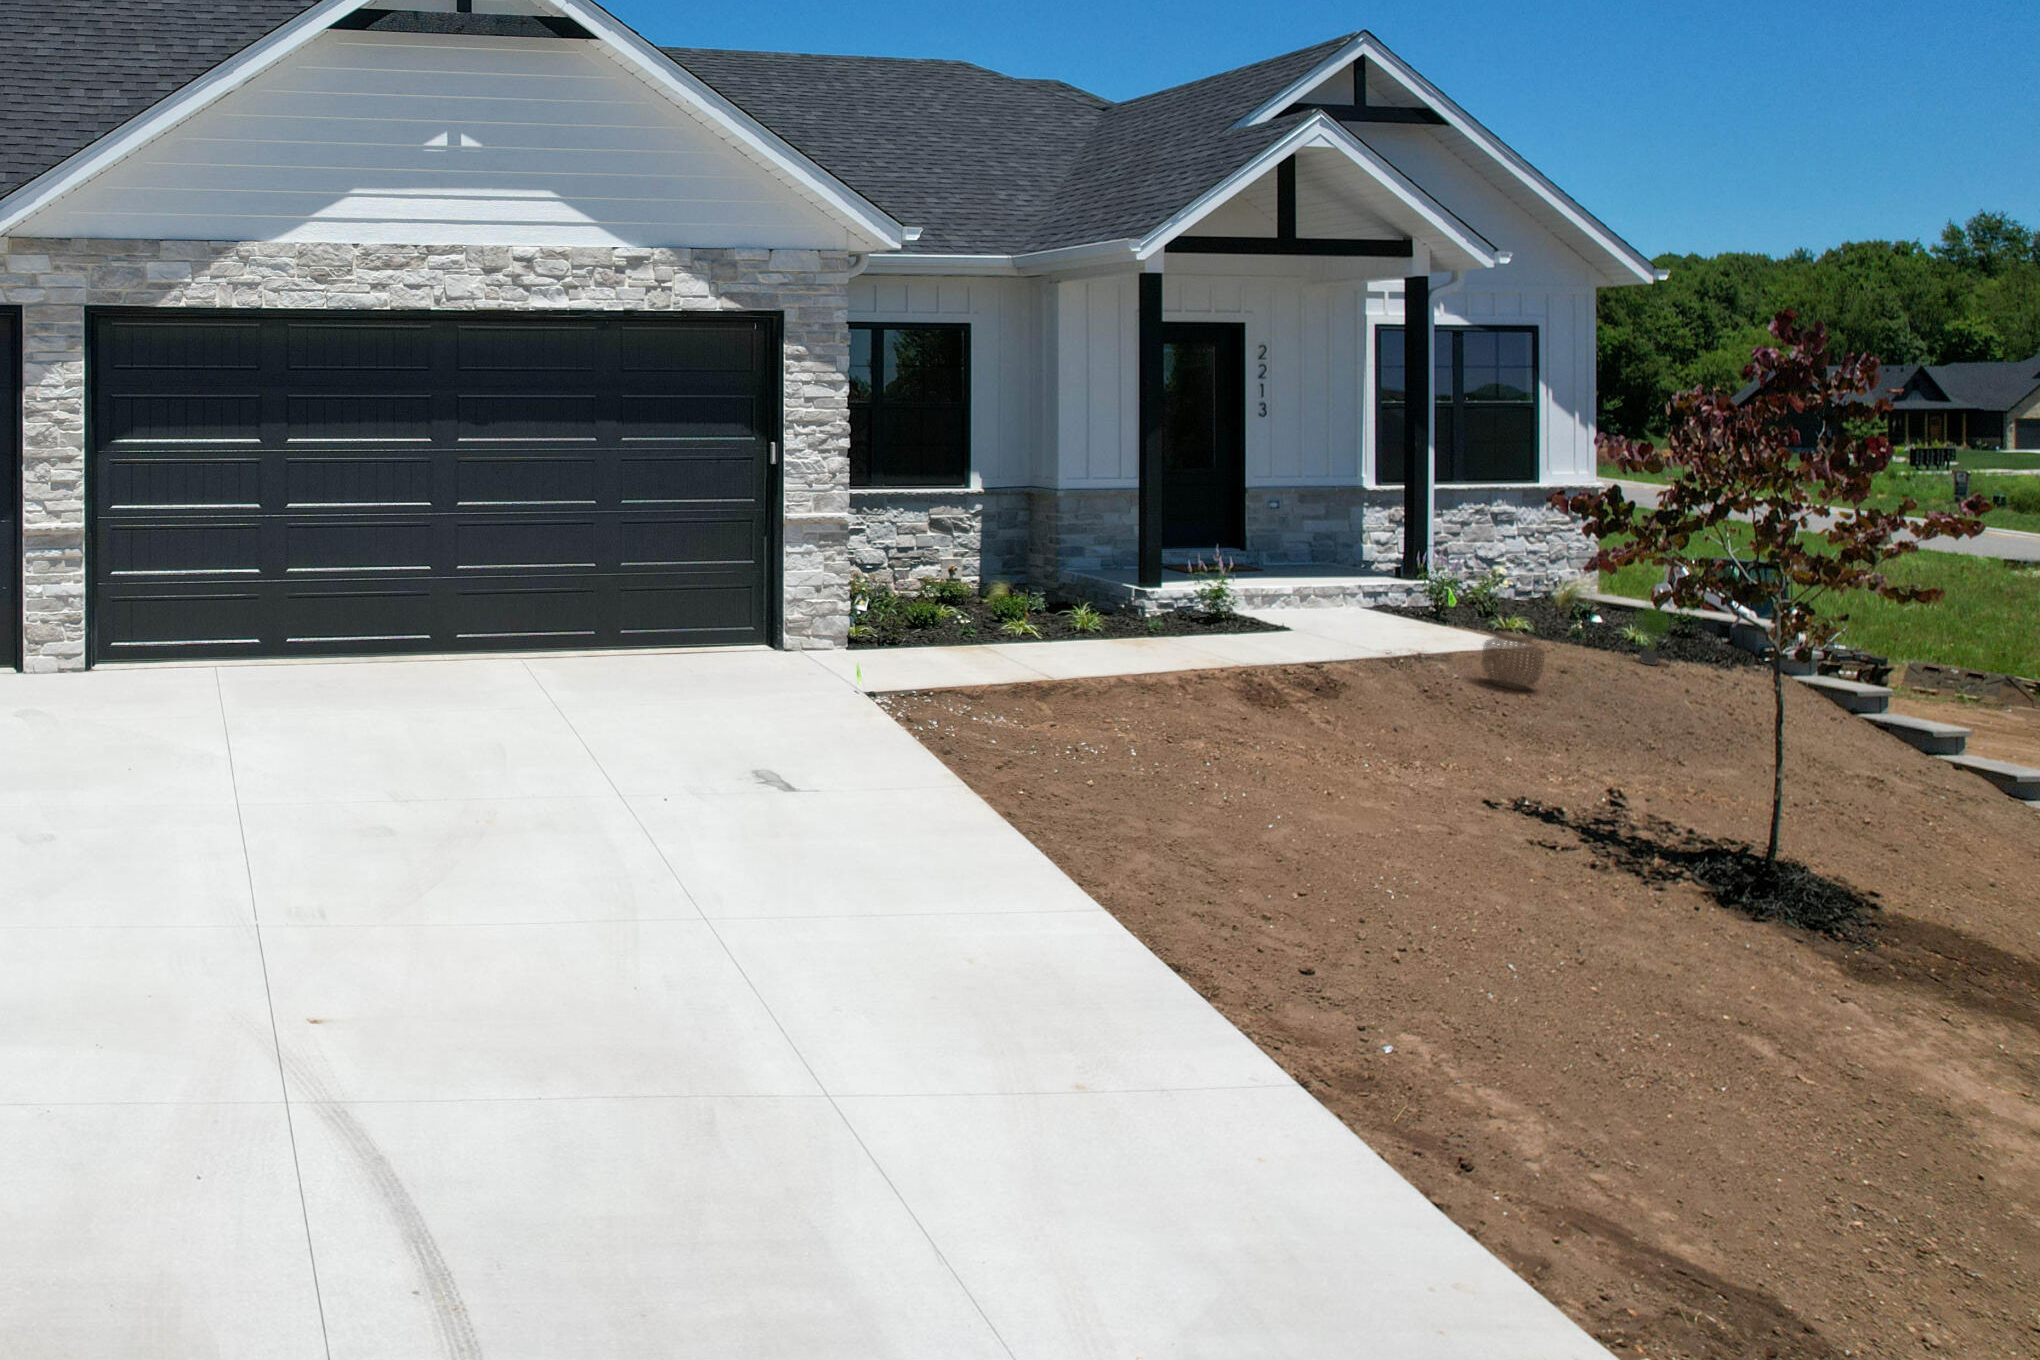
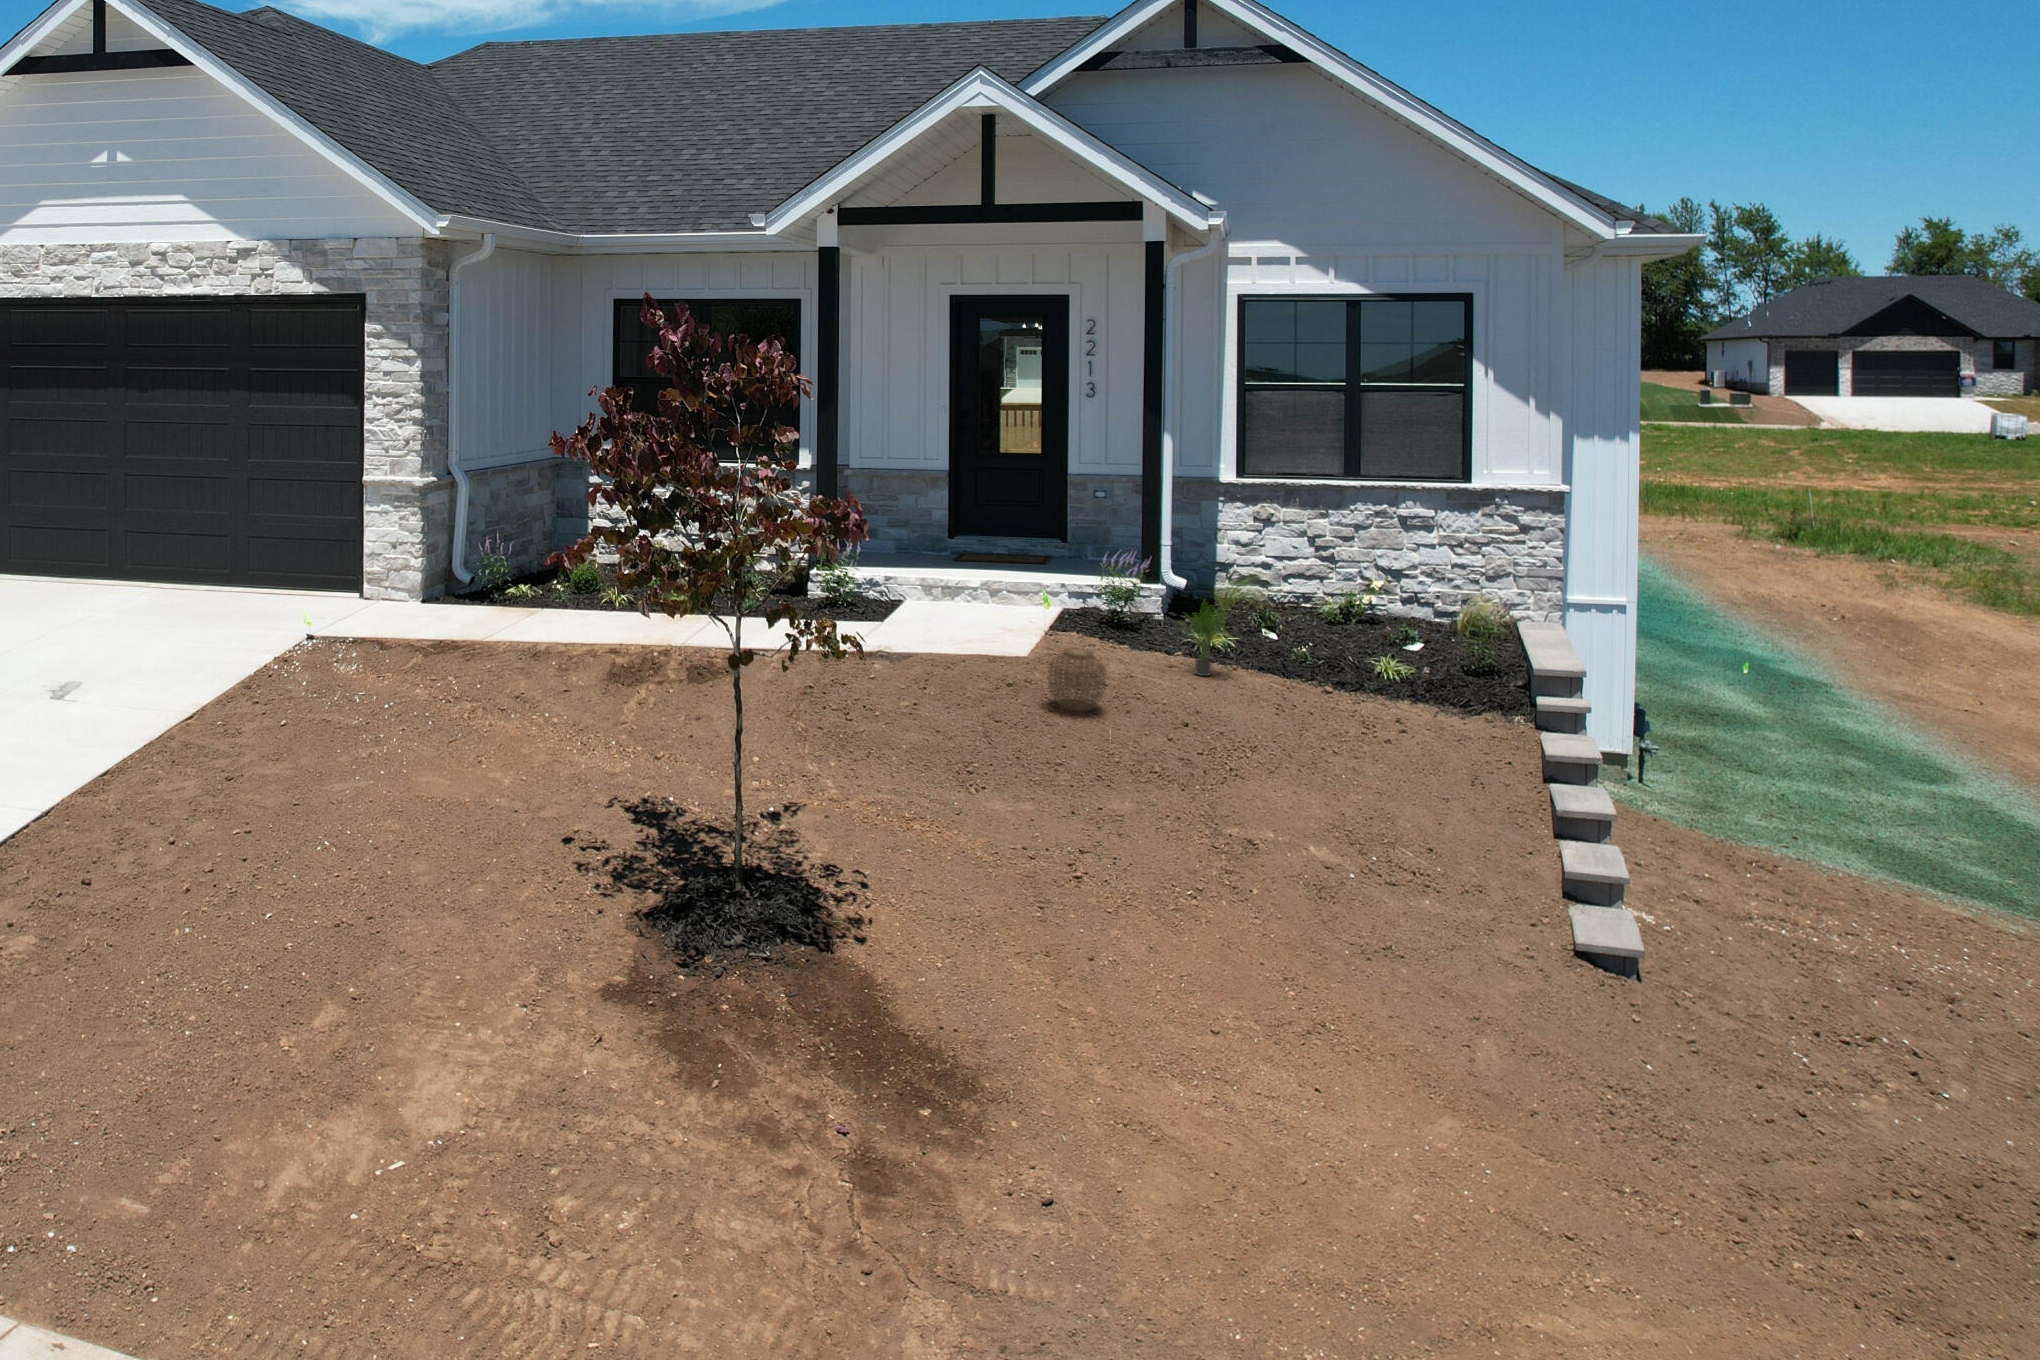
woven basket: present [1482,632,1544,689] -> present [1048,648,1105,711]

